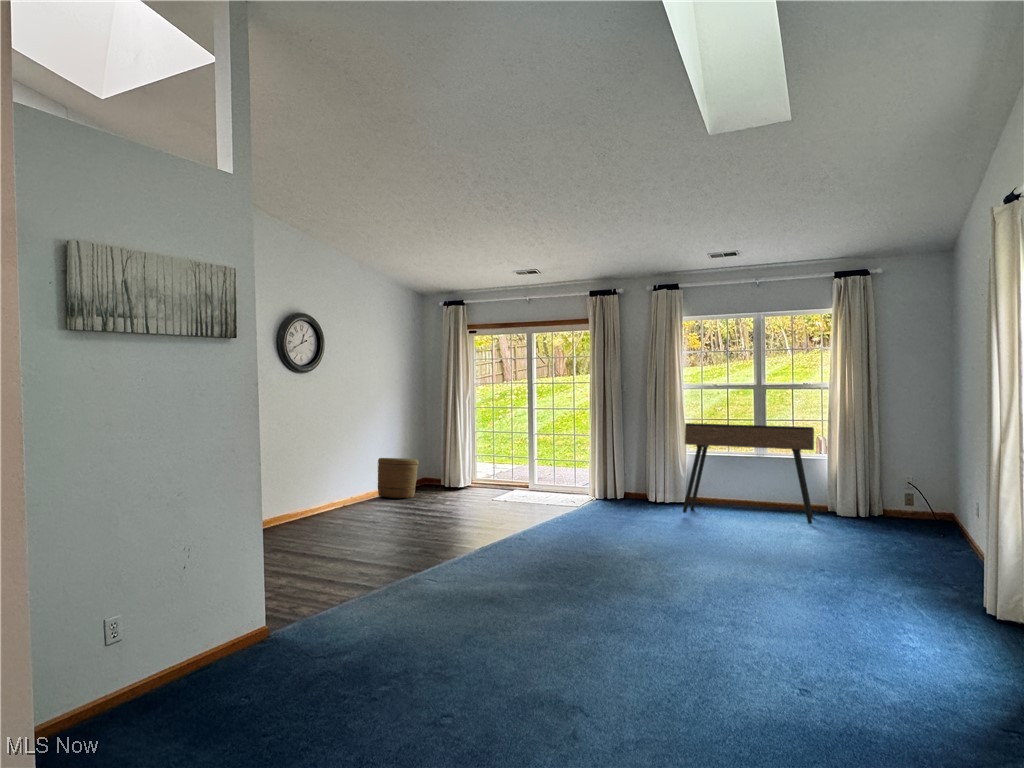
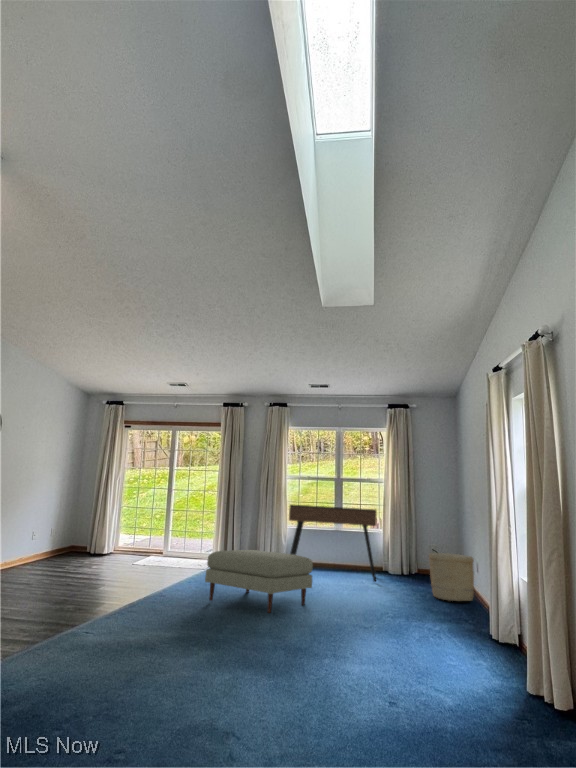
woven basket: present [378,458,419,498] -> present [429,553,474,601]
ottoman: none [573,481,711,554] -> present [205,550,313,613]

